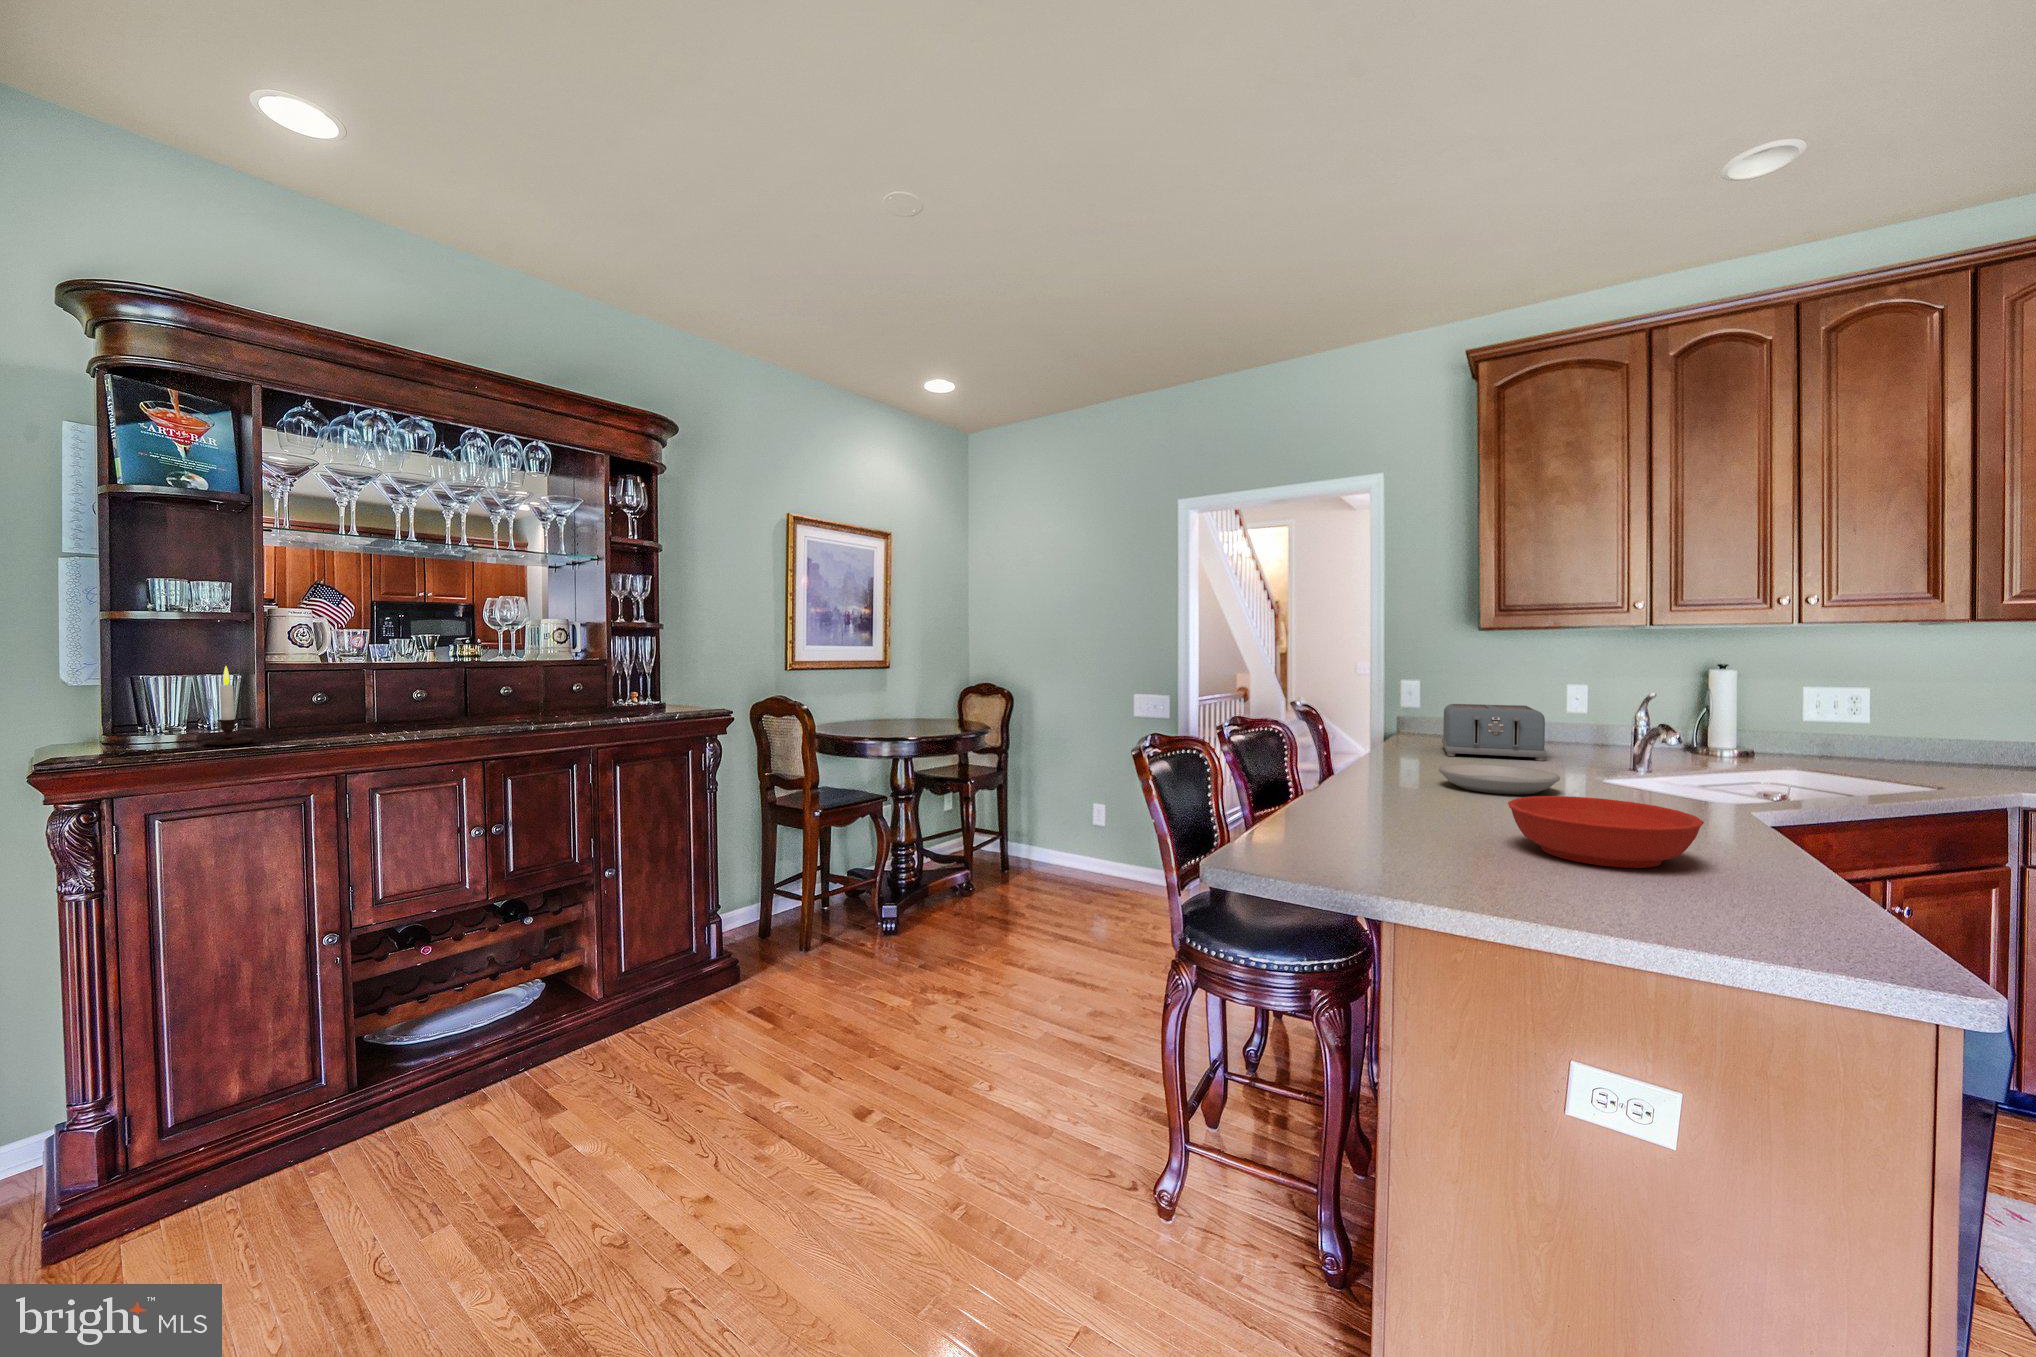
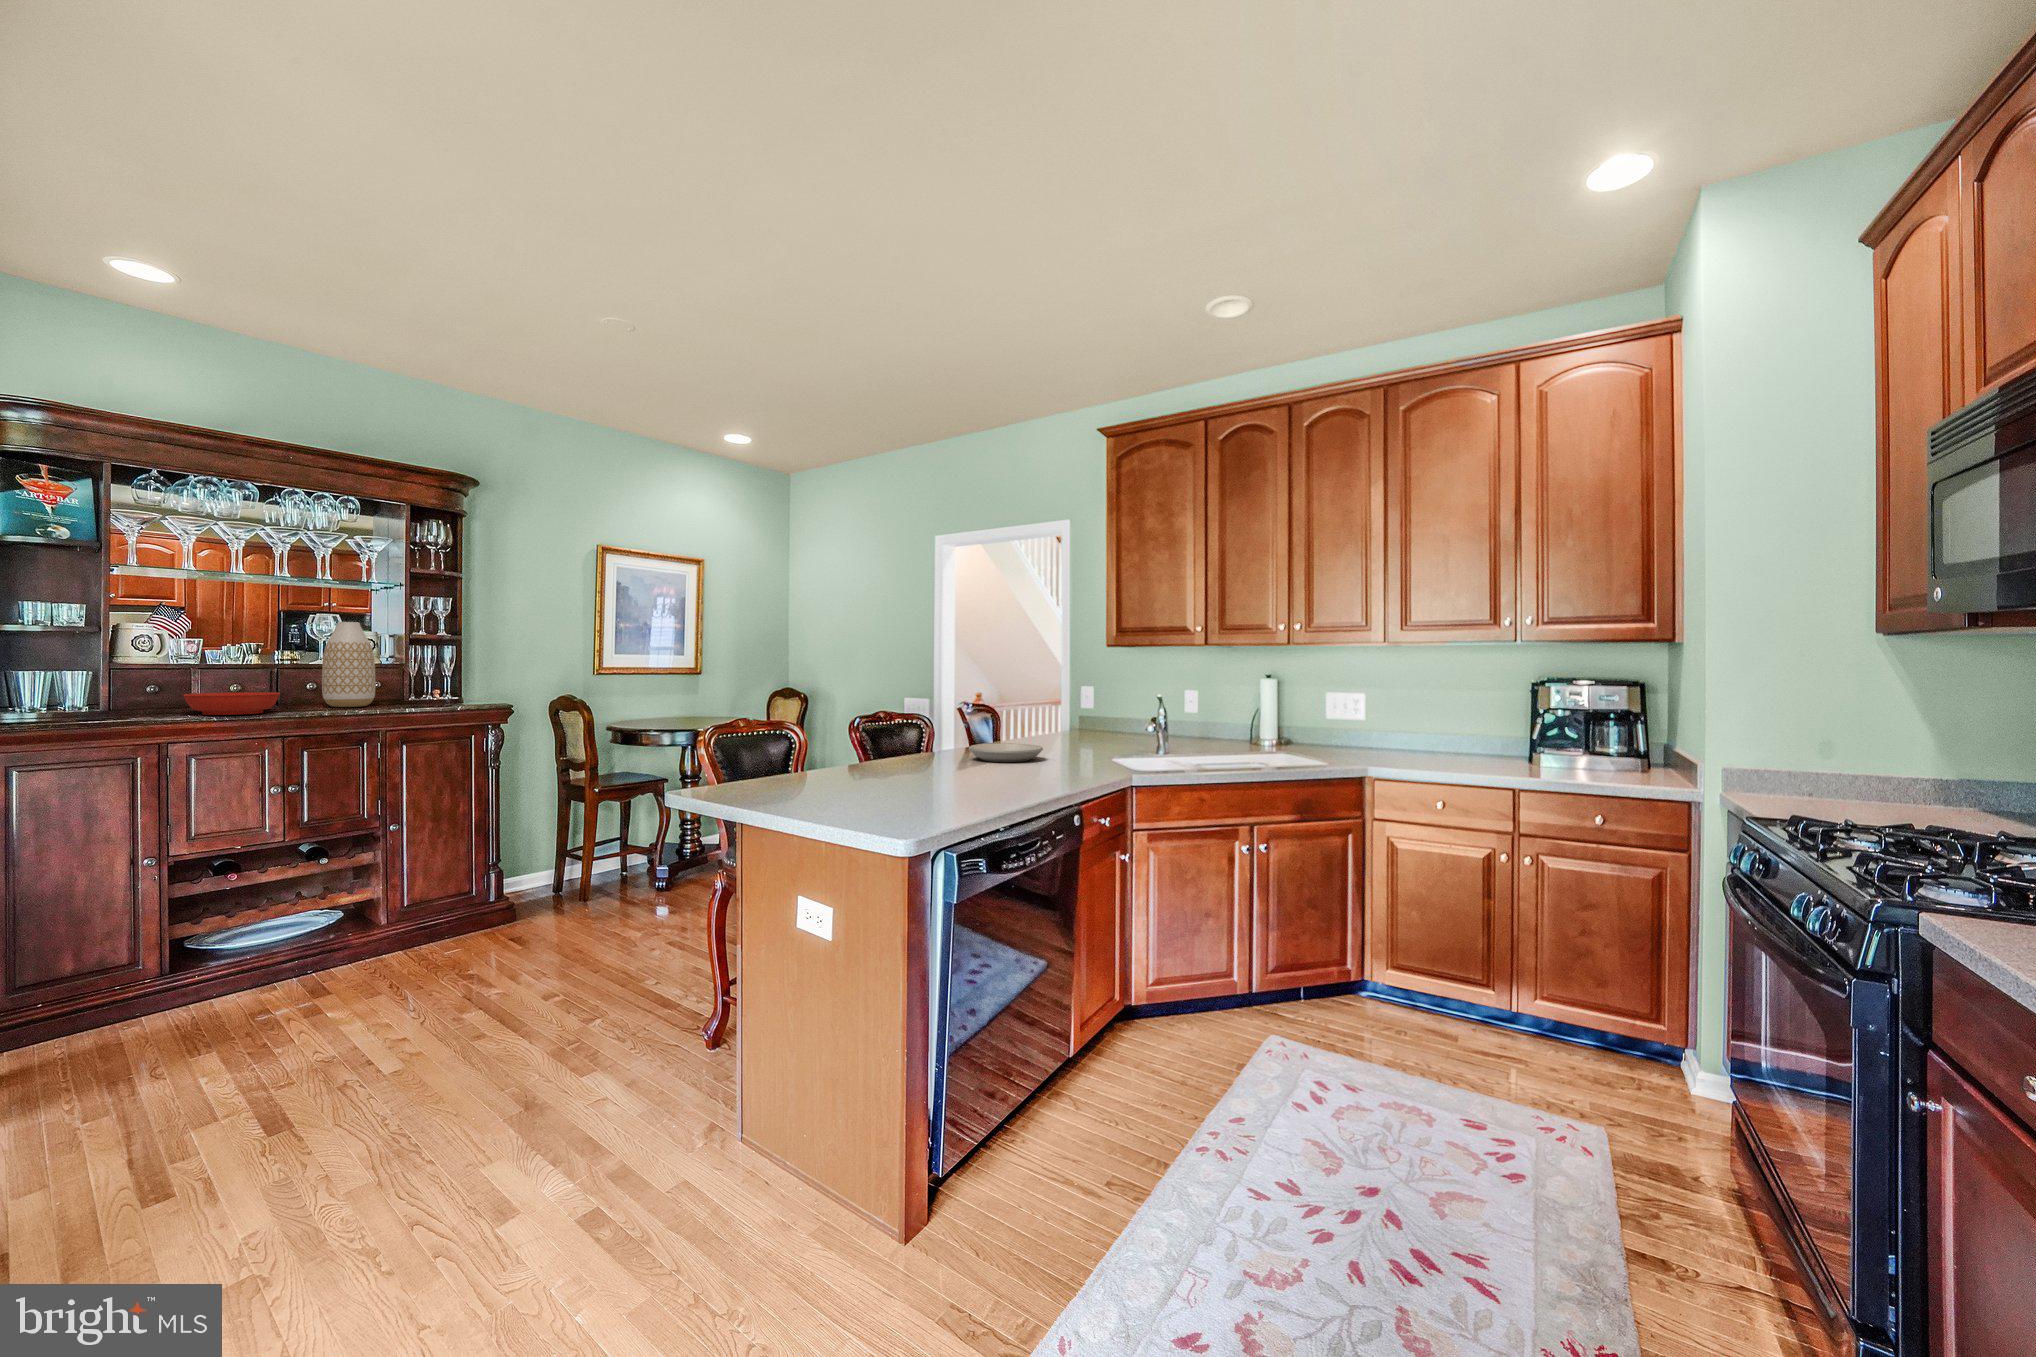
vase: none [515,607,577,716] -> present [322,622,375,707]
candle: present [202,666,266,745] -> none [55,664,105,720]
toaster: present [1442,704,1547,761] -> none [1058,704,1141,746]
bowl: present [1508,796,1704,868] -> present [183,692,280,715]

